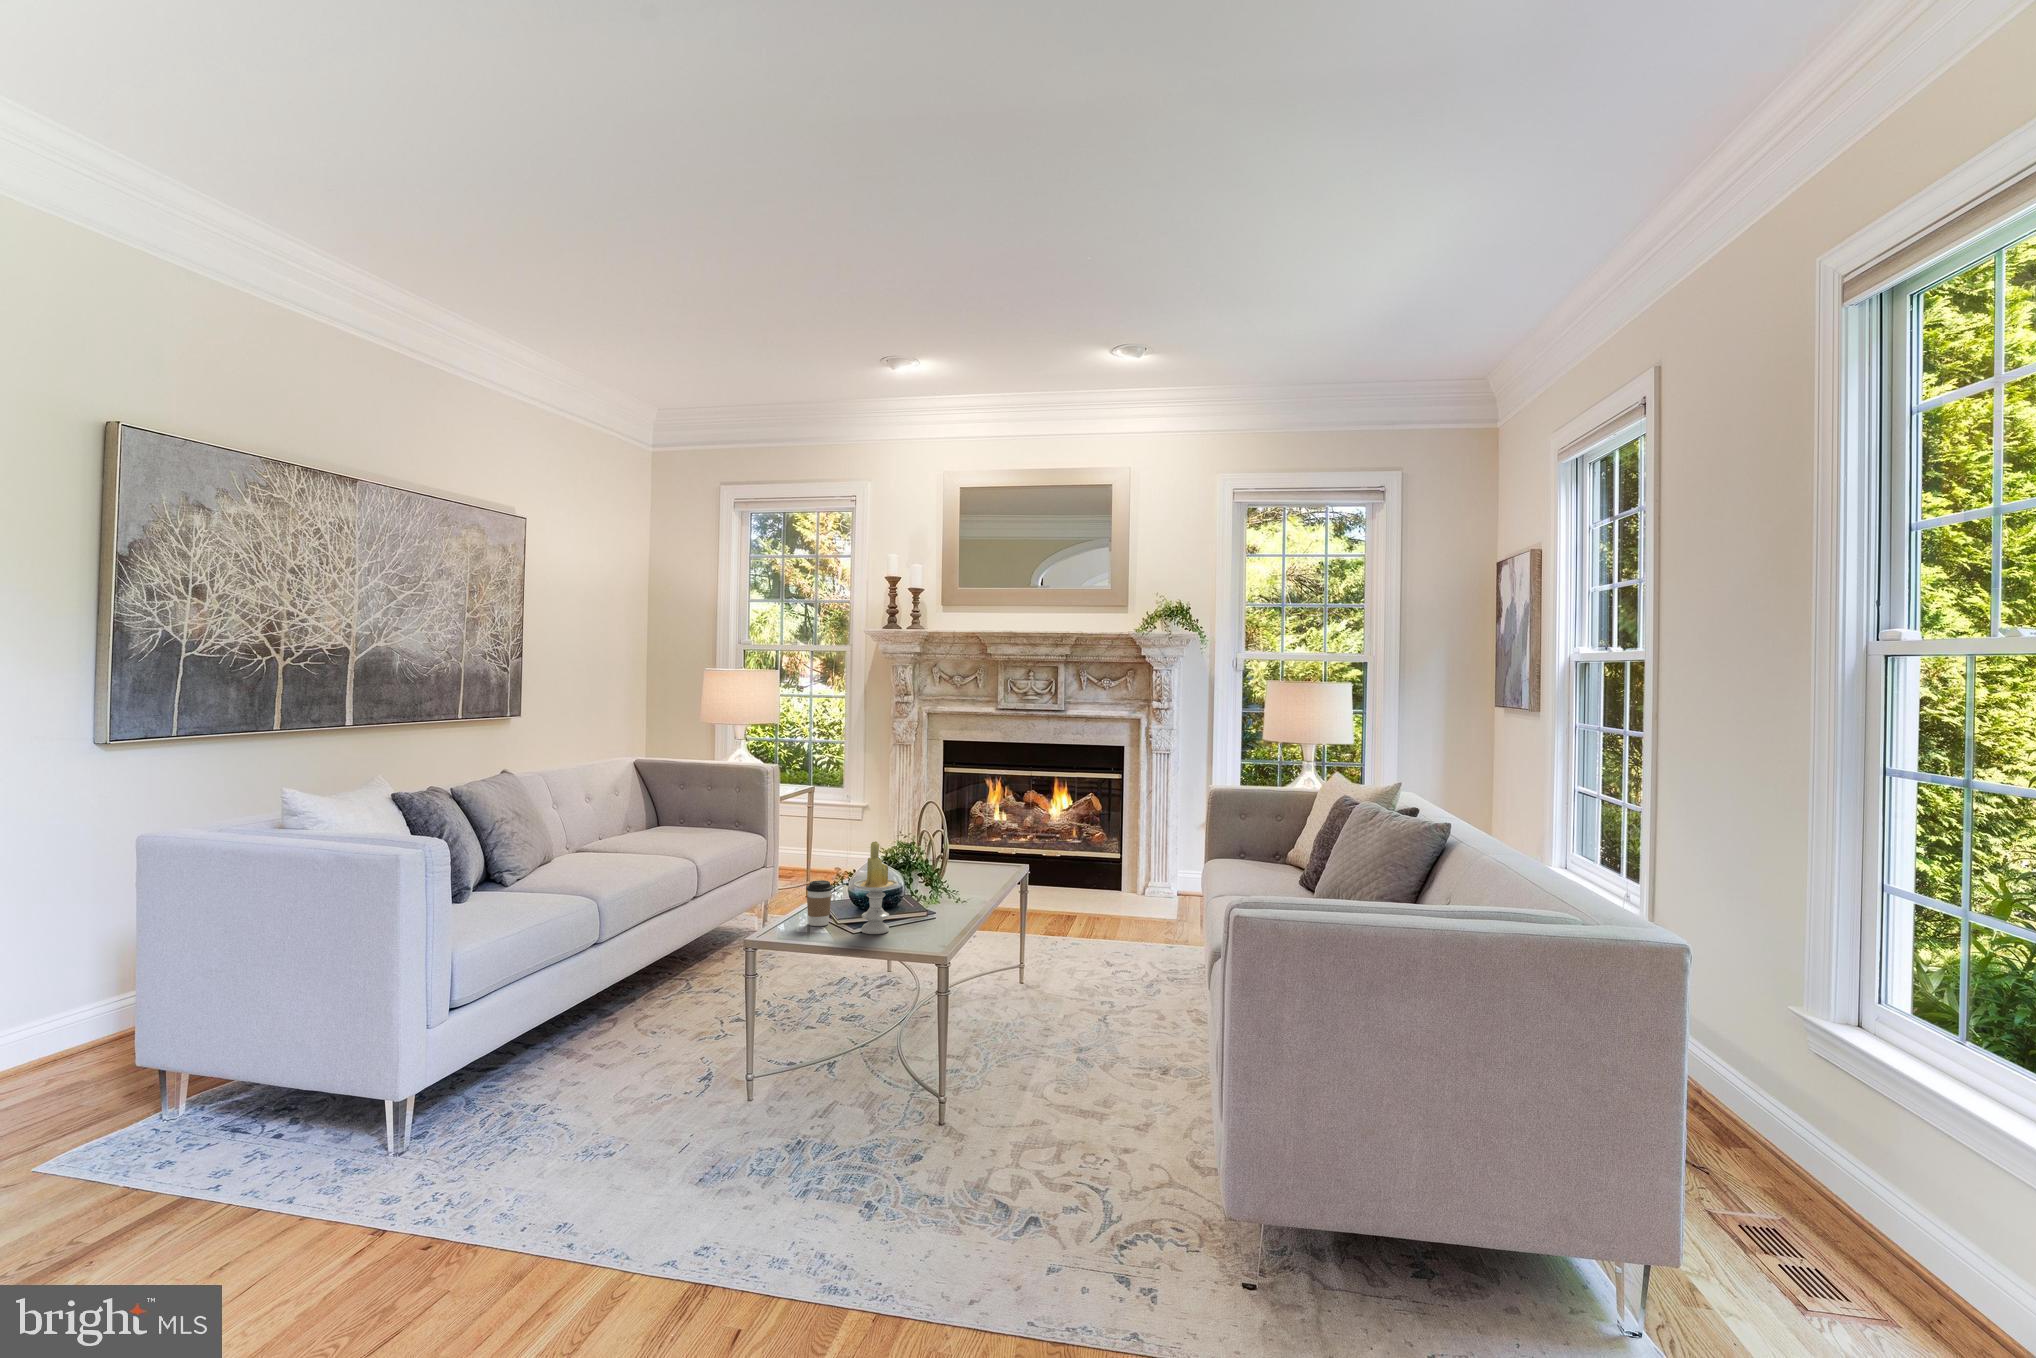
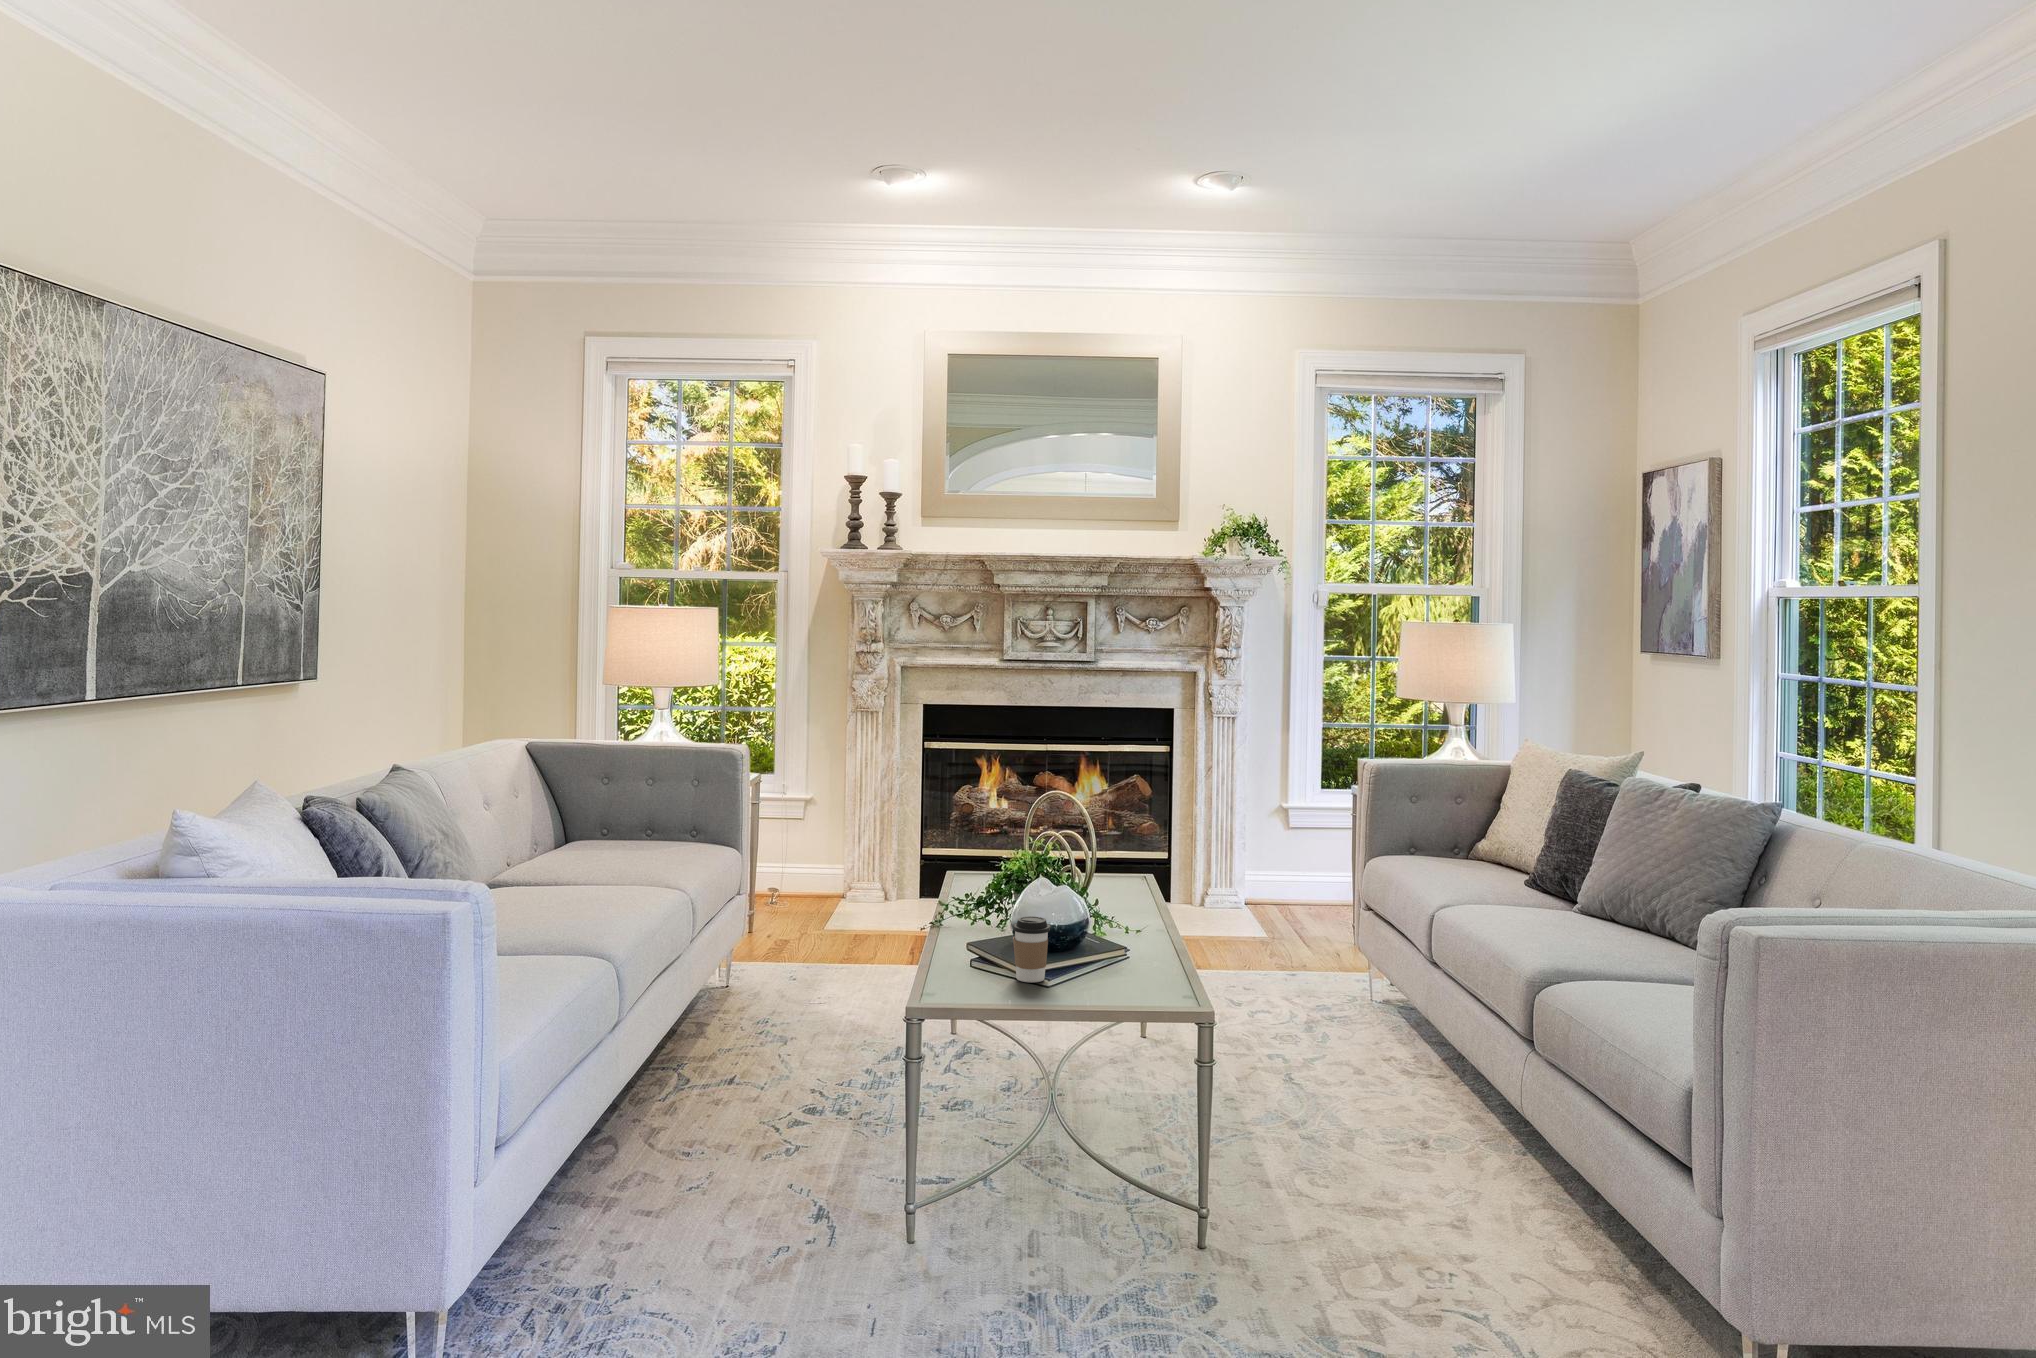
candle: present [854,841,899,934] -> none [1090,858,1155,990]

